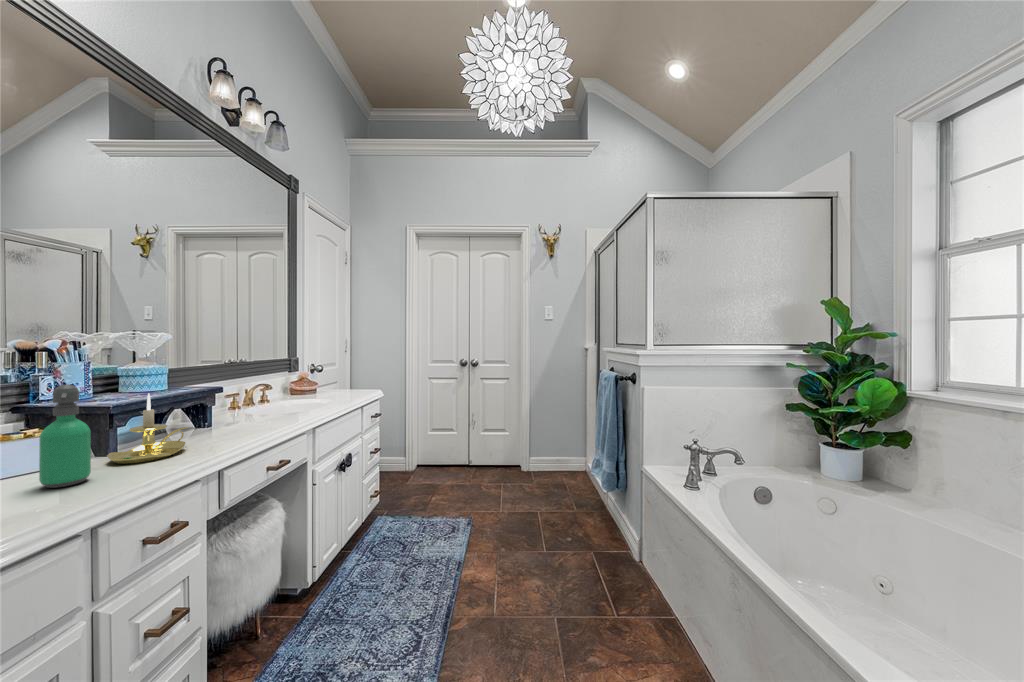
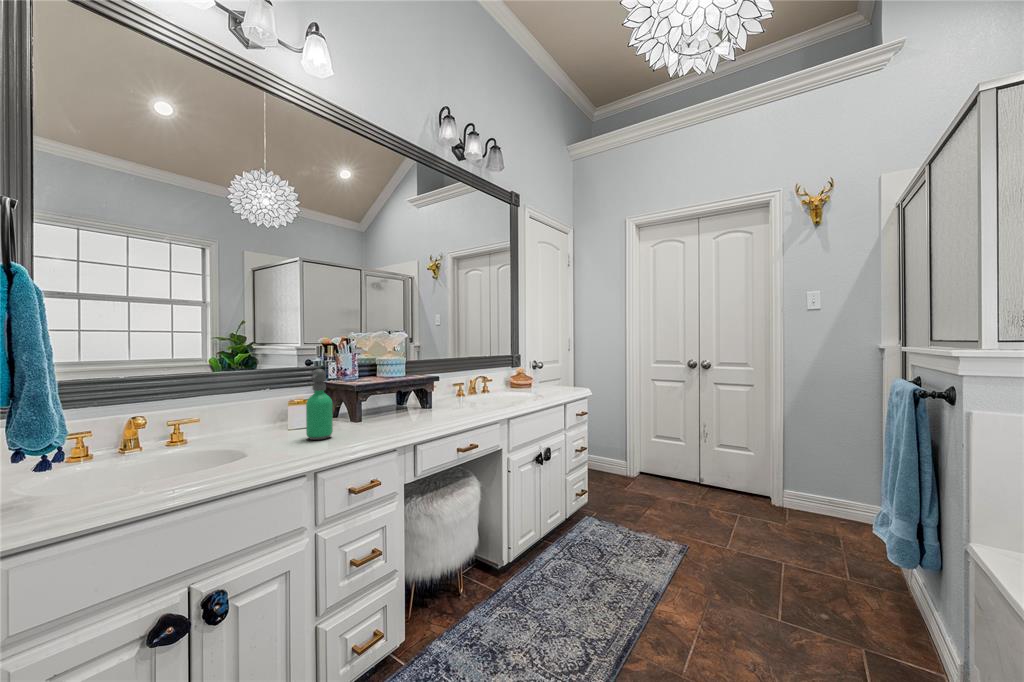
candle holder: present [107,393,188,464] -> none [350,378,403,430]

